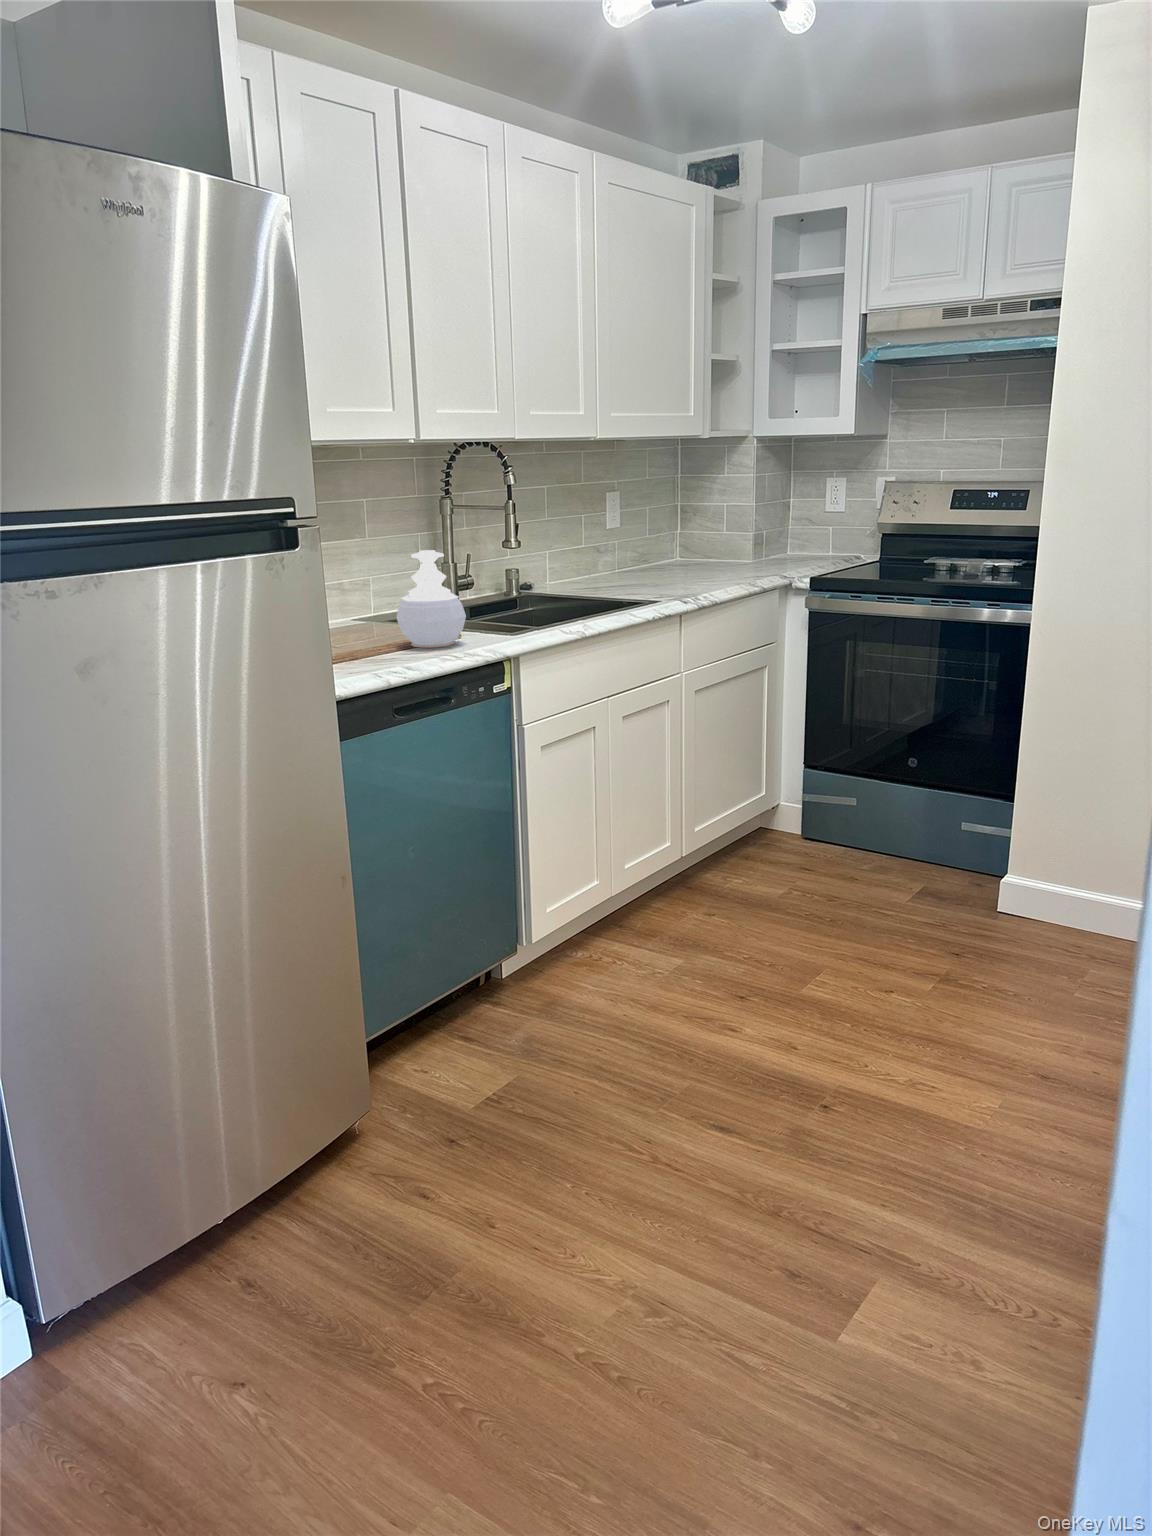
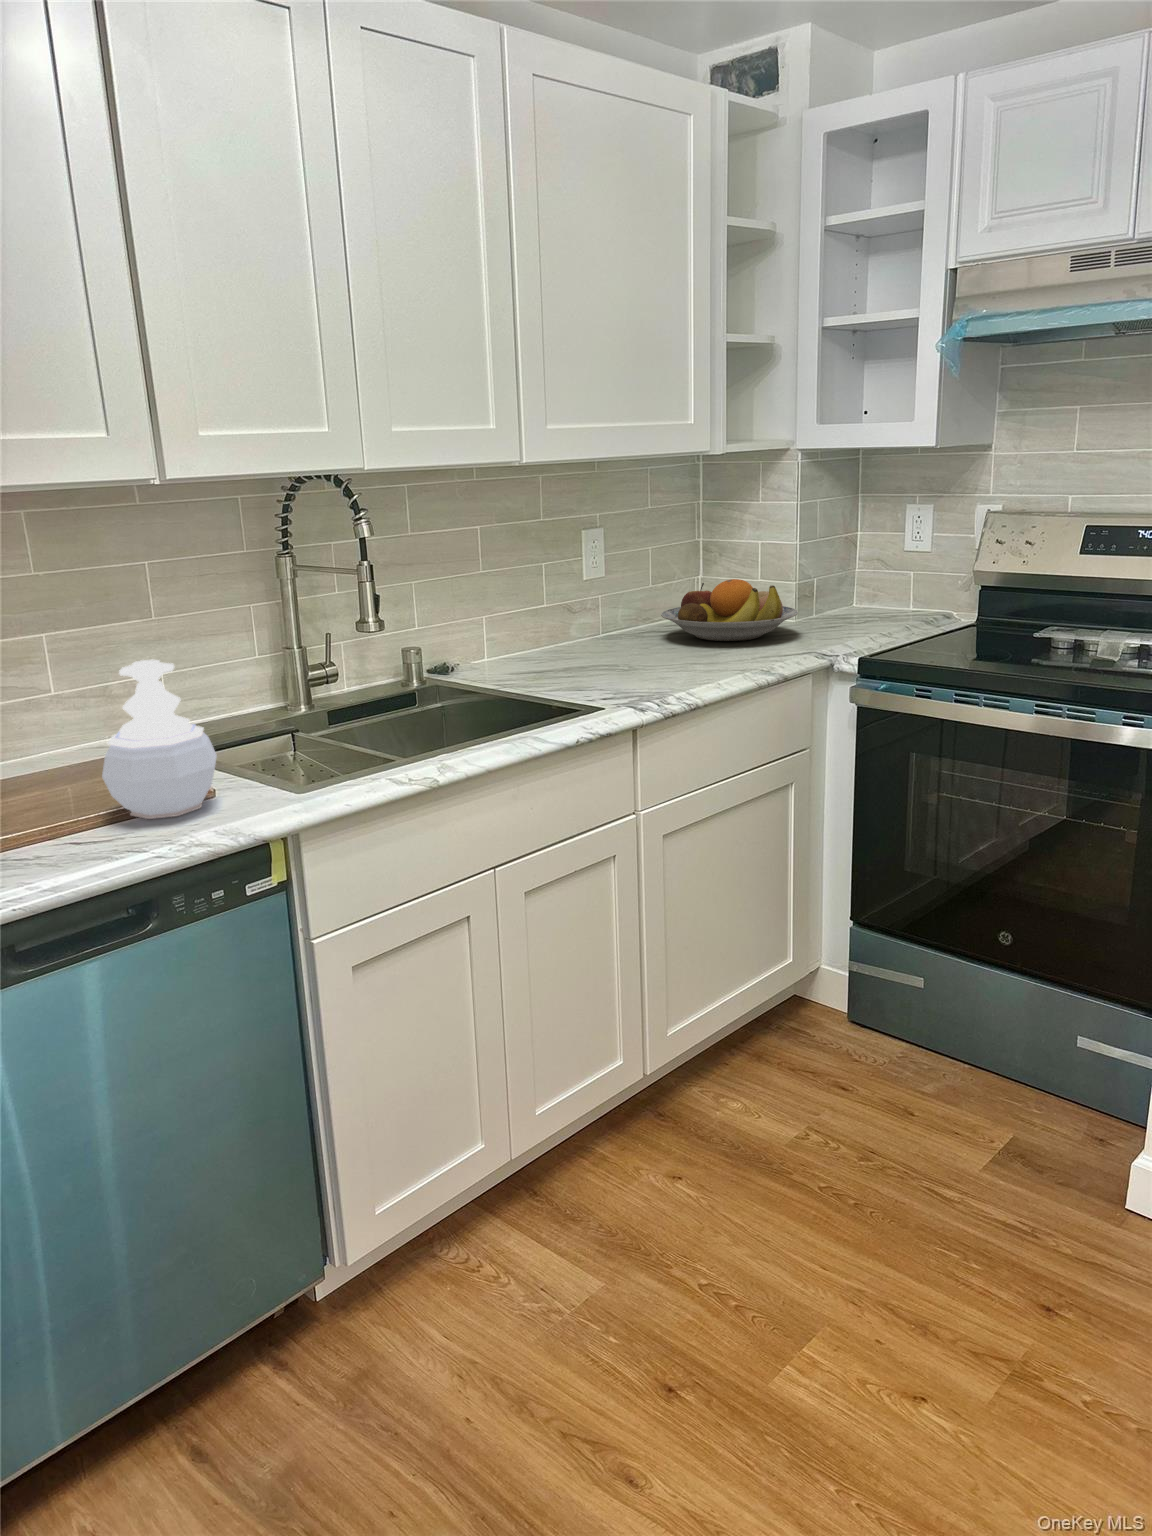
fruit bowl: none [662,528,760,572] -> present [661,579,798,641]

